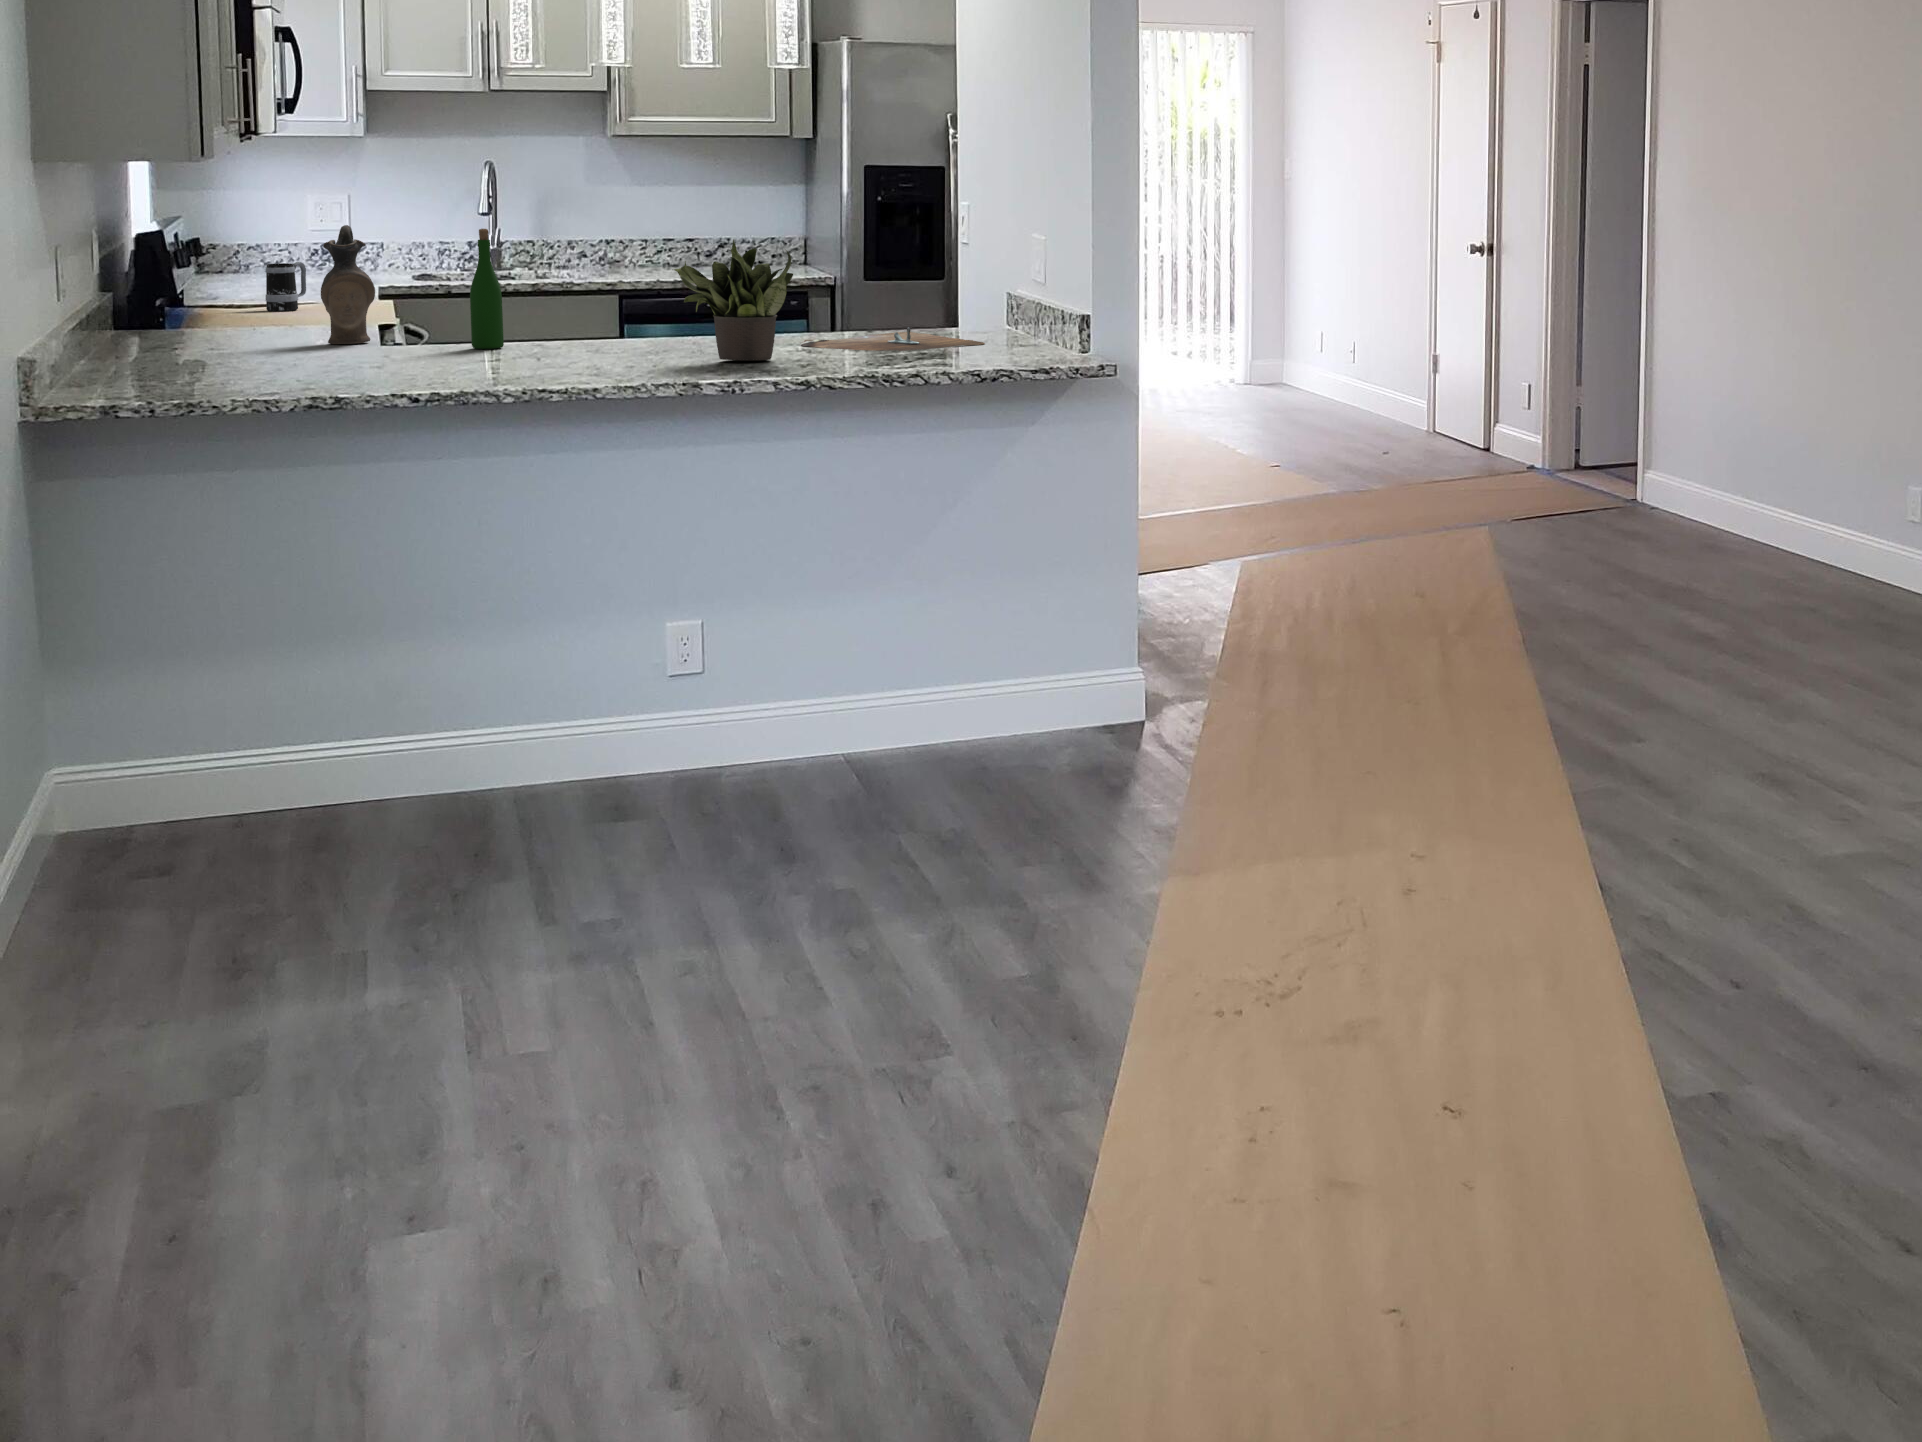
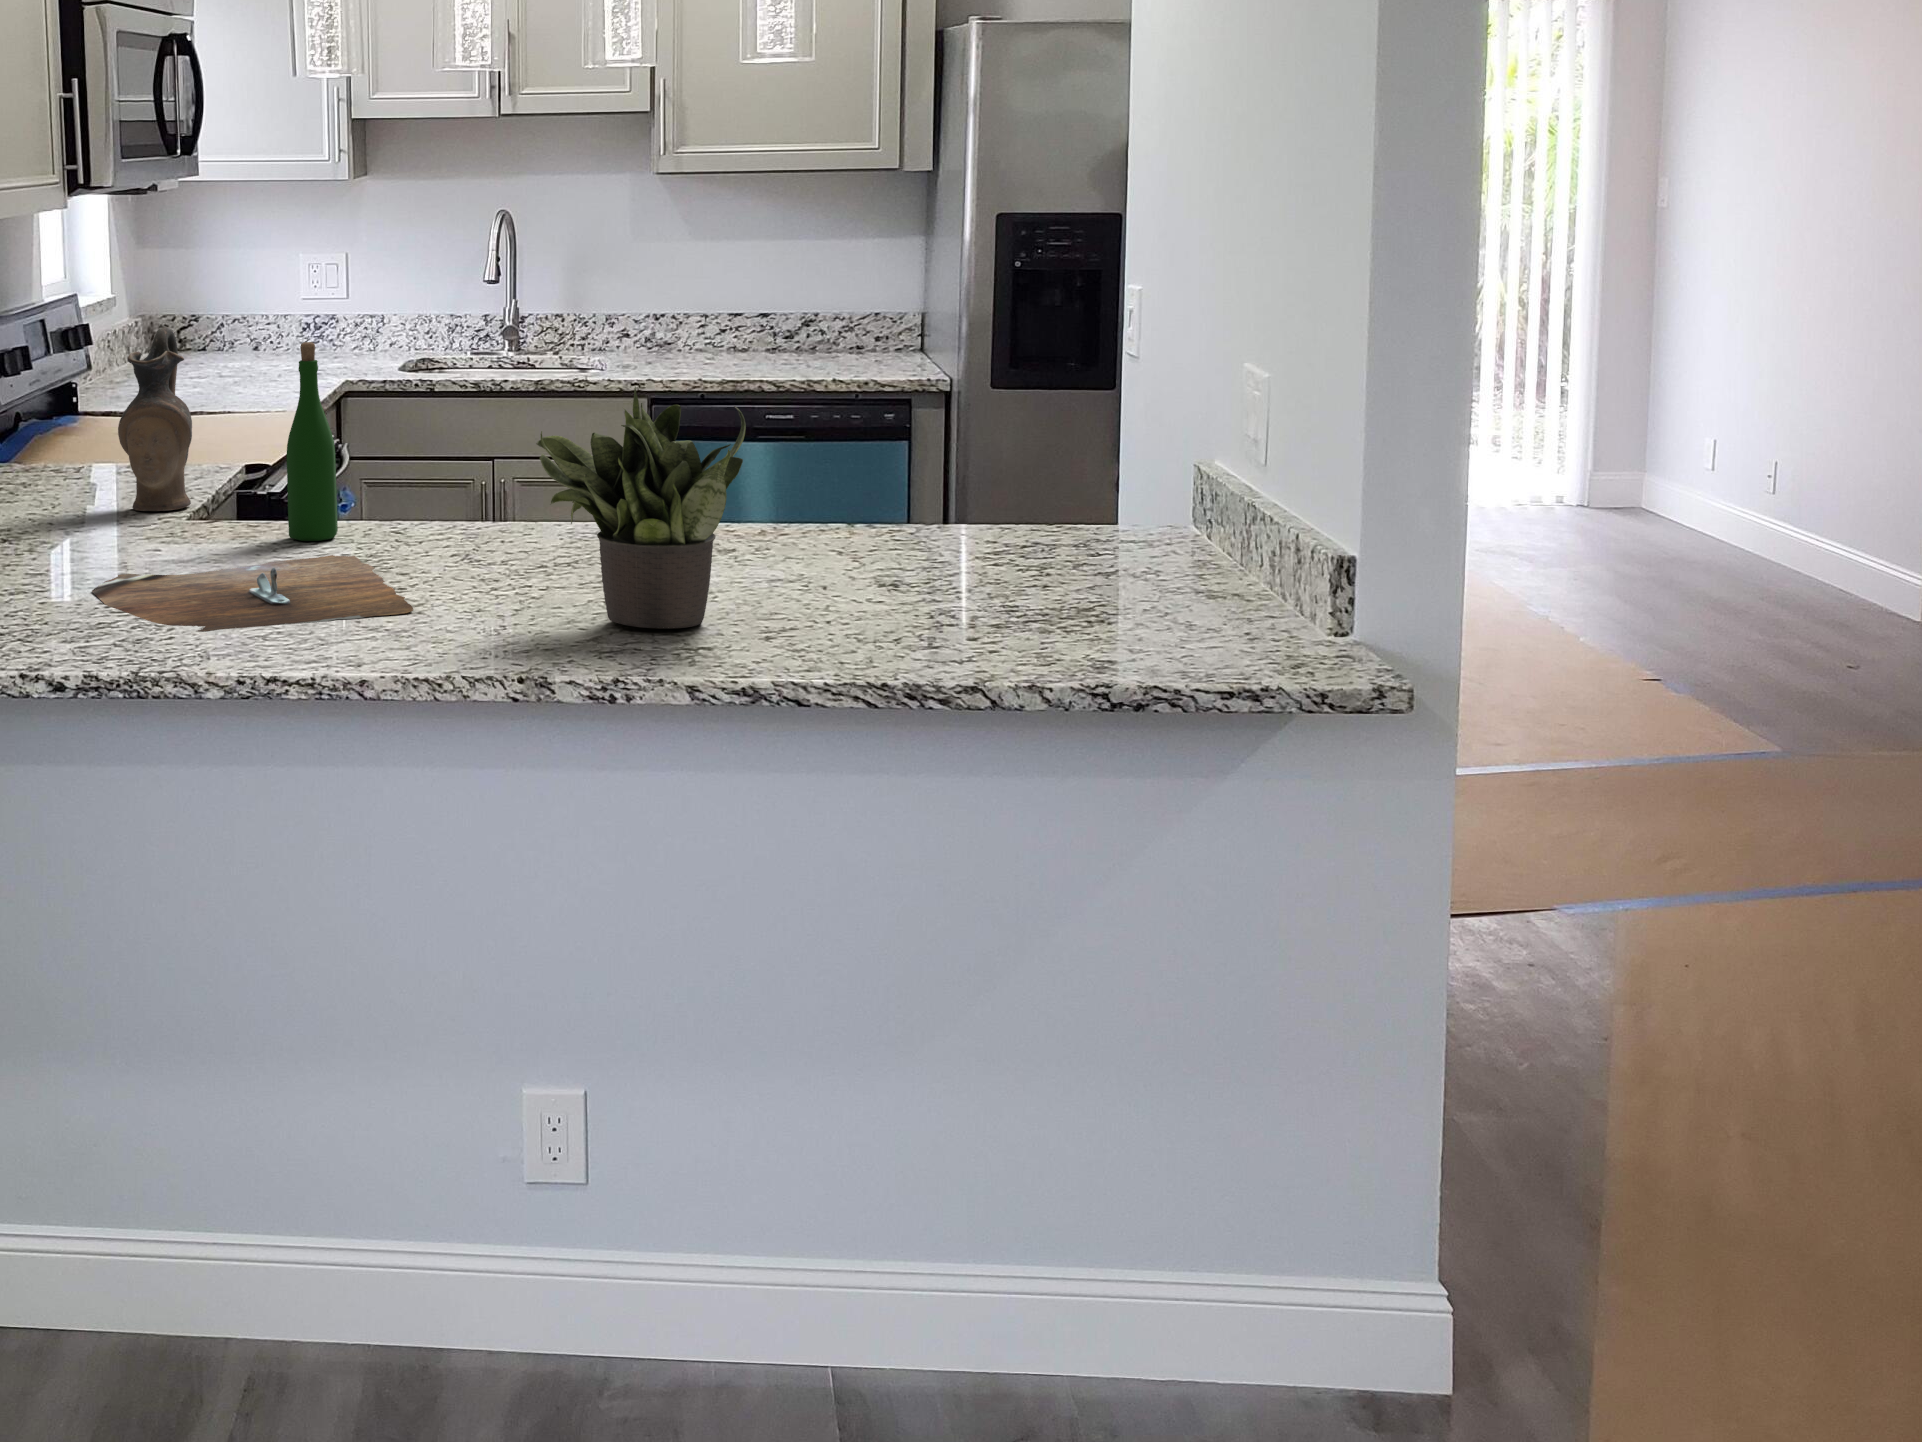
mug: present [266,262,306,311] -> none [208,350,257,417]
cutting board: present [801,327,985,351] -> present [92,555,413,632]

